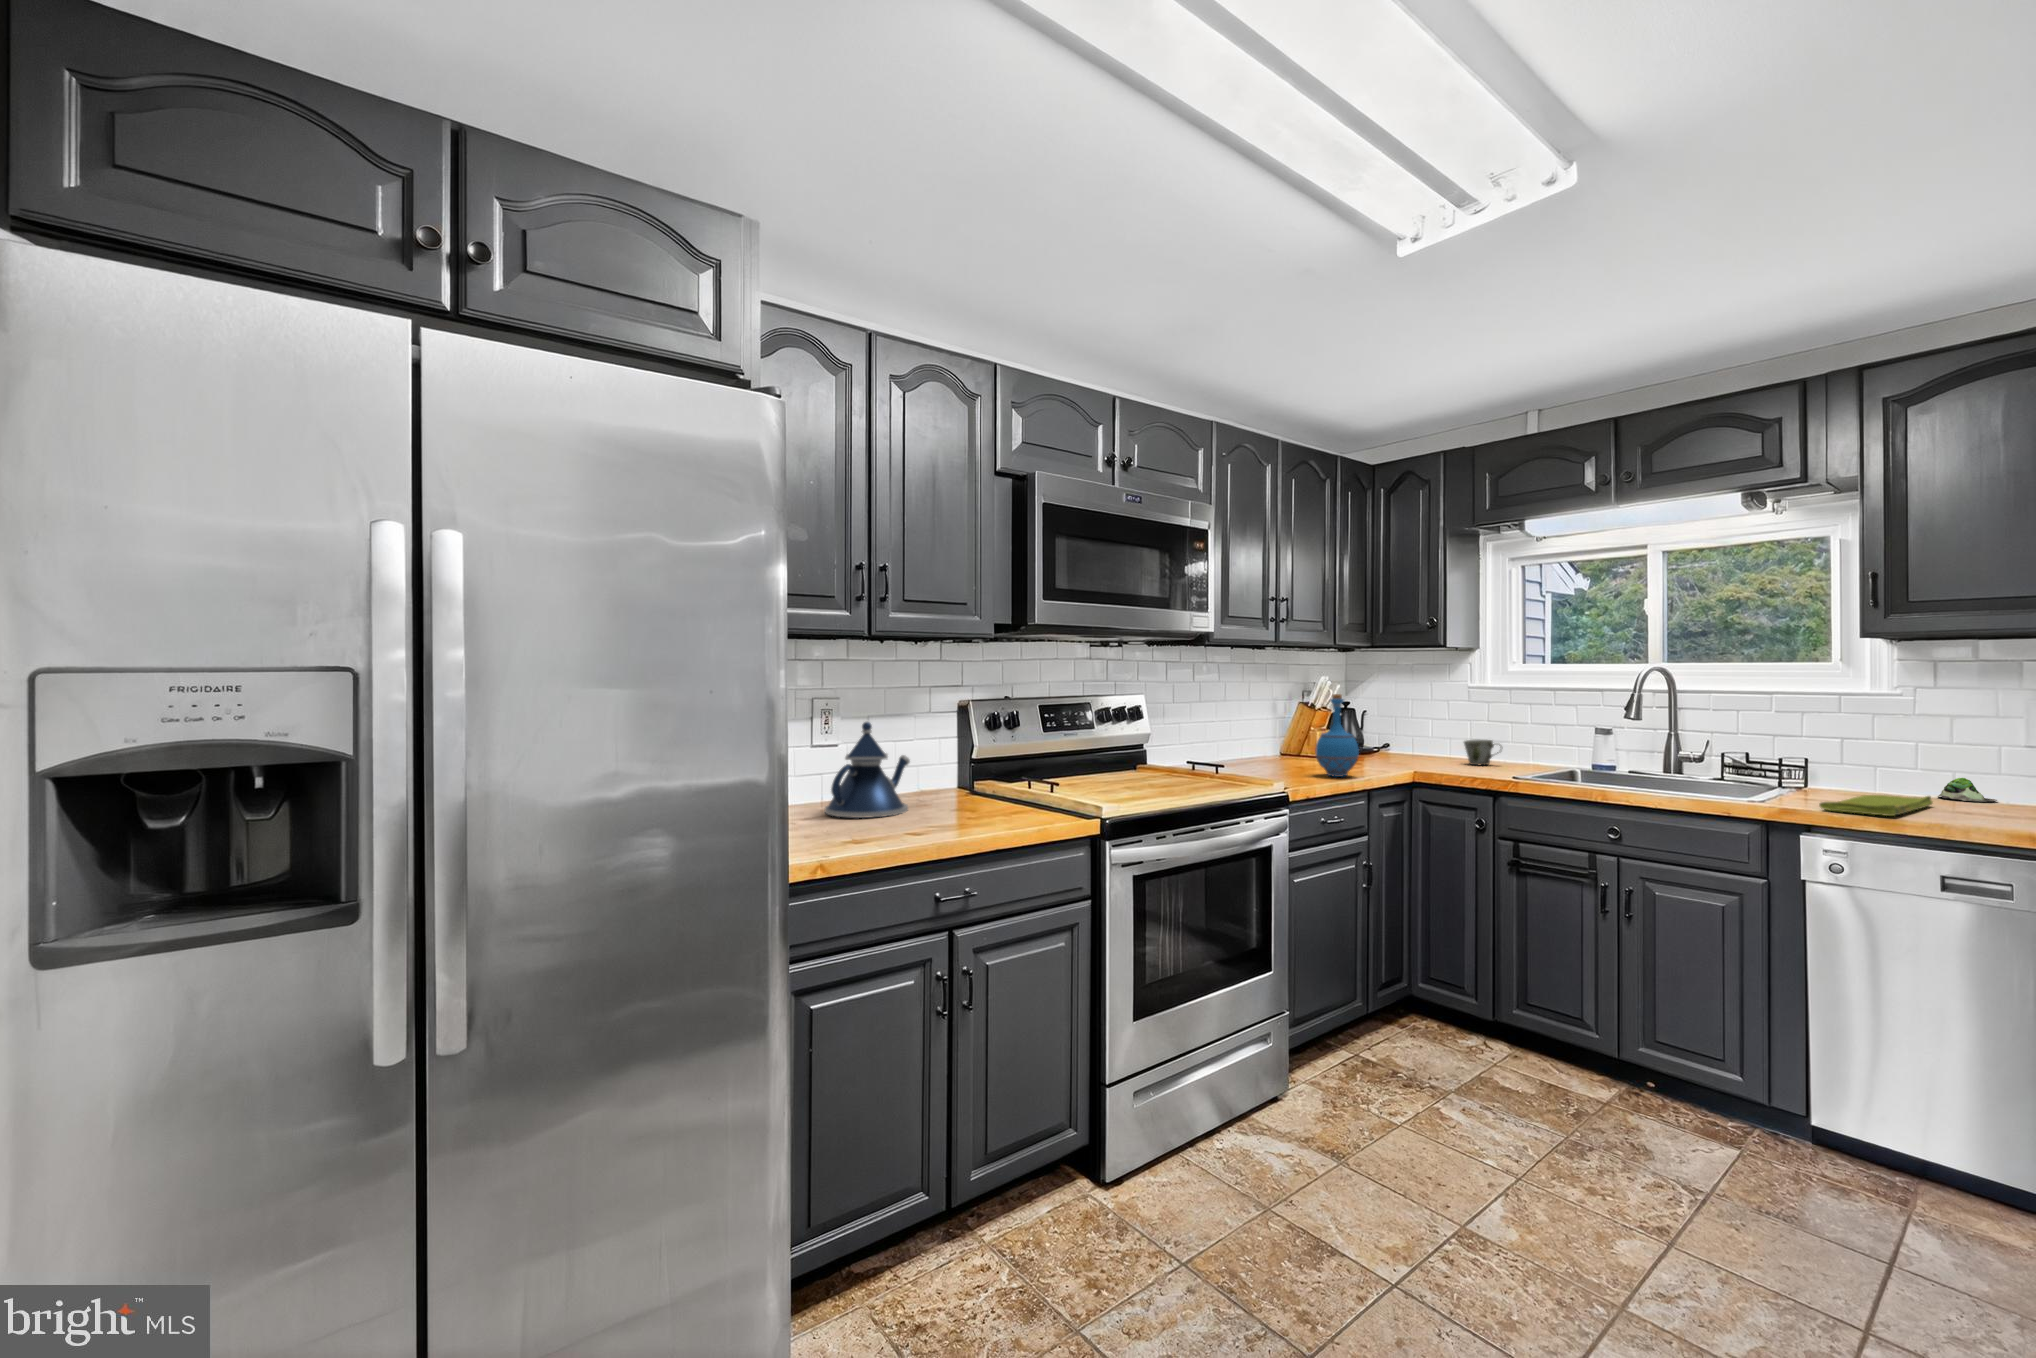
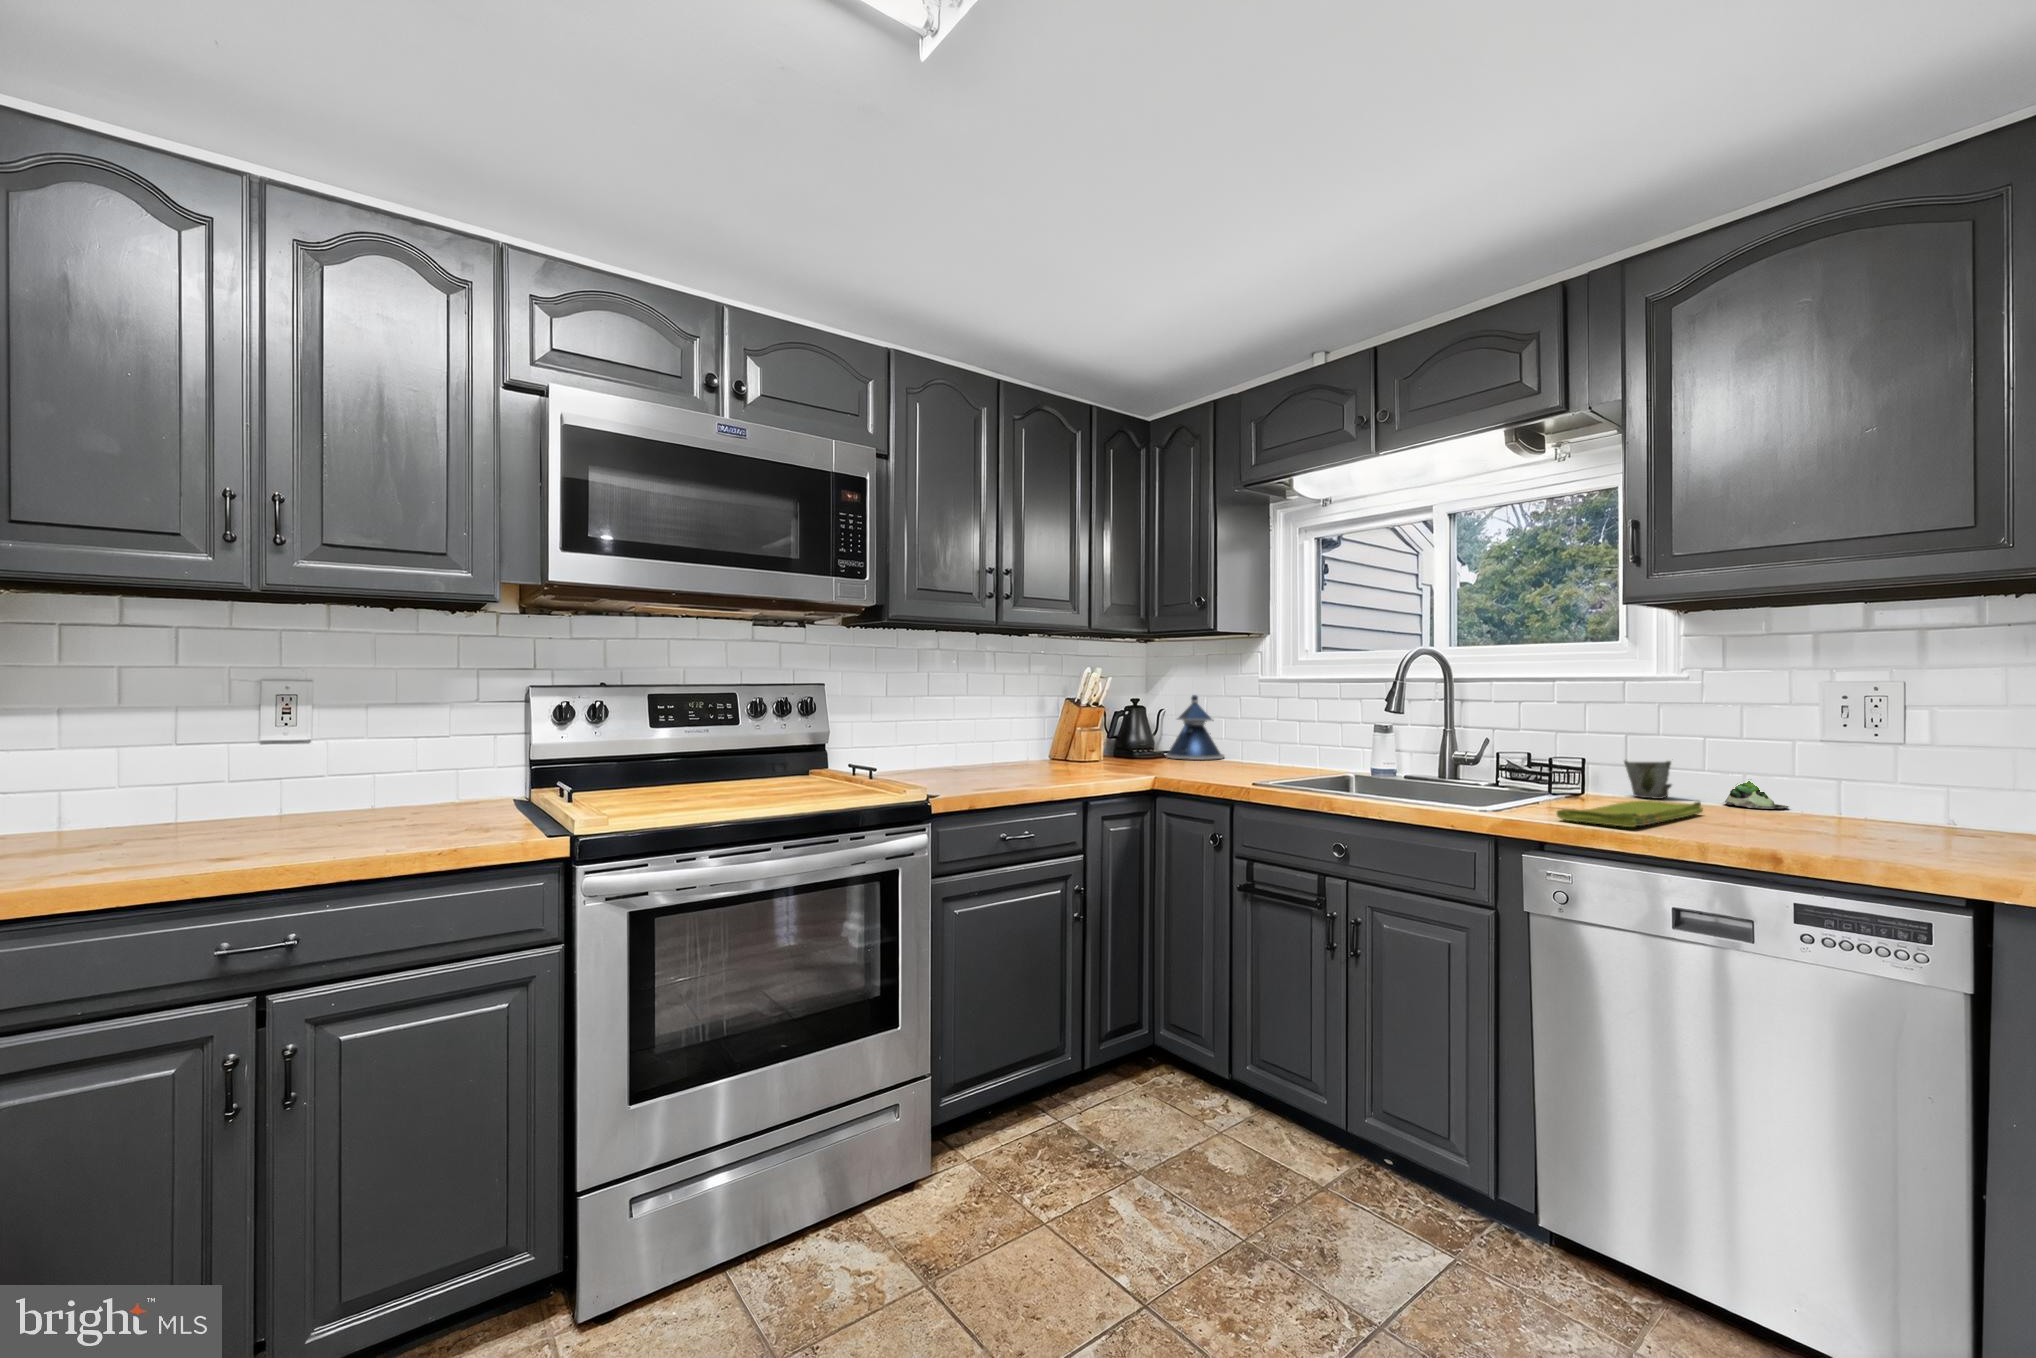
bottle: present [1316,694,1359,777] -> none [1031,683,1081,782]
teapot: present [825,722,910,818] -> present [1166,695,1224,760]
mug: present [1464,740,1498,765] -> present [1624,760,1671,799]

